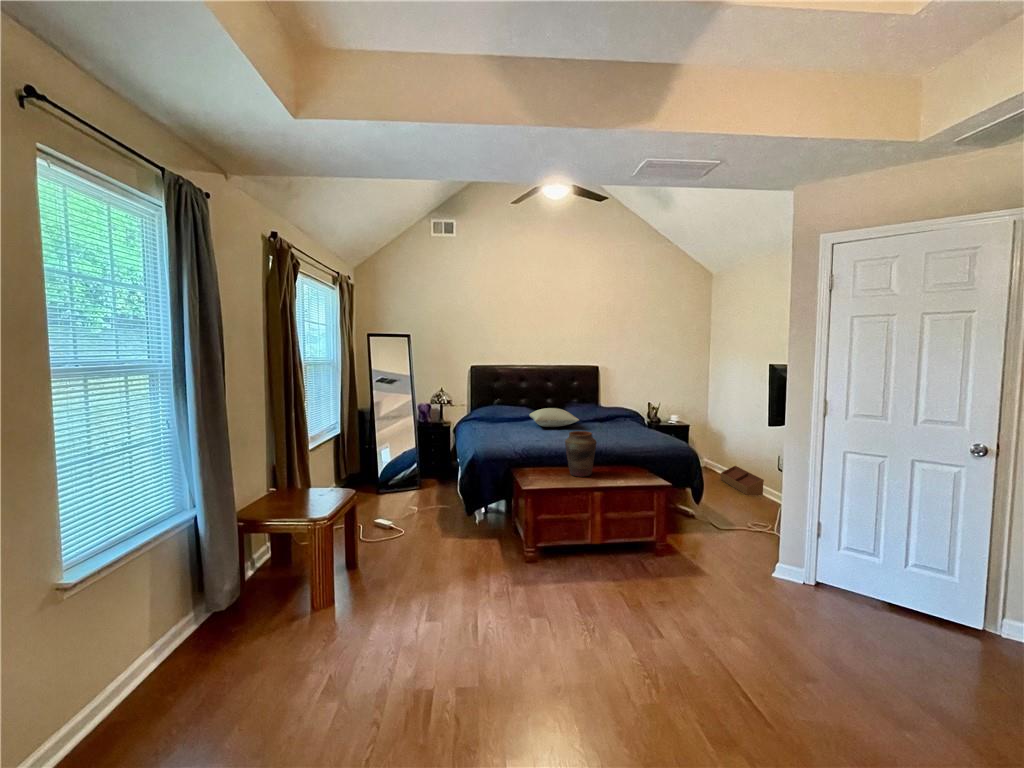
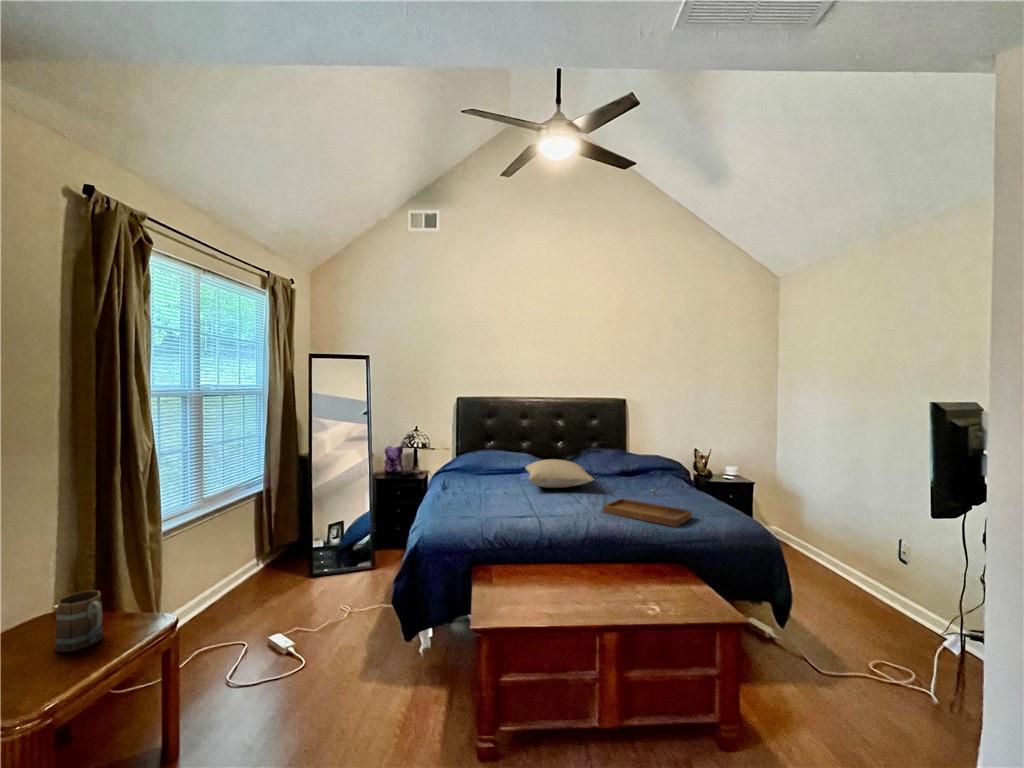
tray: none [587,422,643,444] -> present [603,489,692,527]
vase: present [565,431,597,477] -> none [560,510,615,594]
storage bin: present [721,466,764,495] -> none [803,544,878,599]
mug: none [300,473,328,502] -> present [55,591,103,652]

